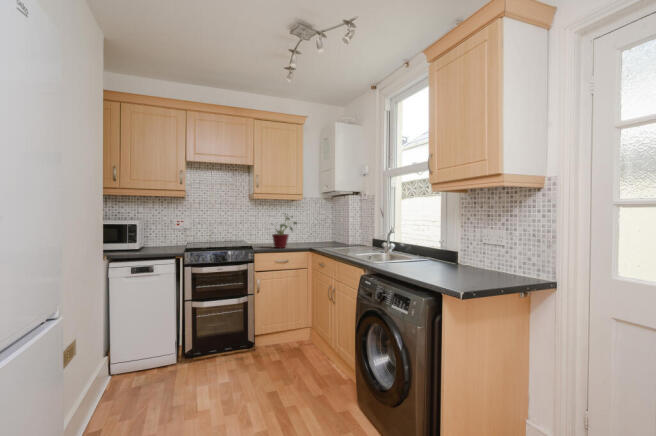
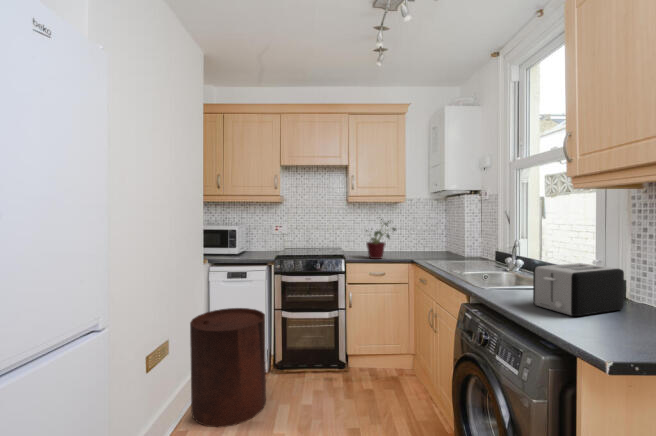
toaster: none [410,240,460,273] -> present [533,263,624,316]
trash can: none [95,300,181,422] -> present [190,308,266,427]

